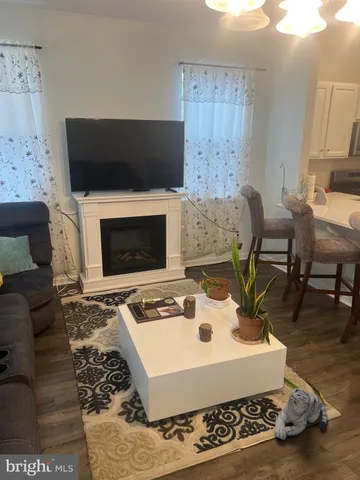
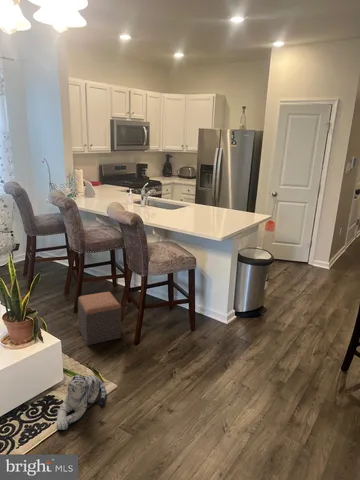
footstool: none [298,307,351,362] -> present [78,292,121,345]

